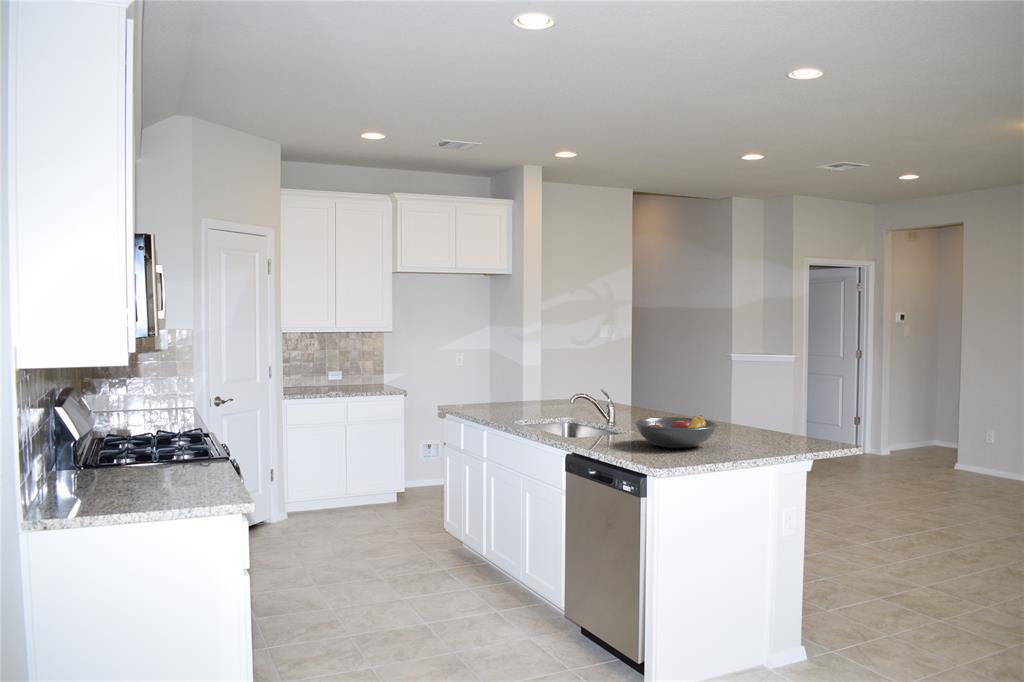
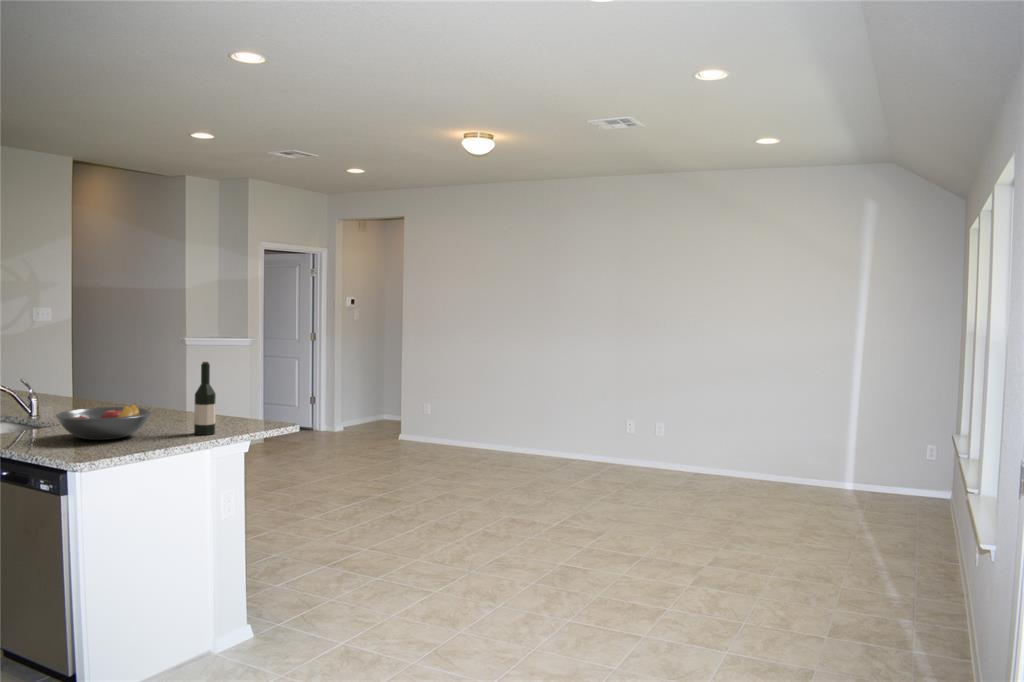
wine bottle: none [758,377,779,451] -> present [194,362,216,435]

